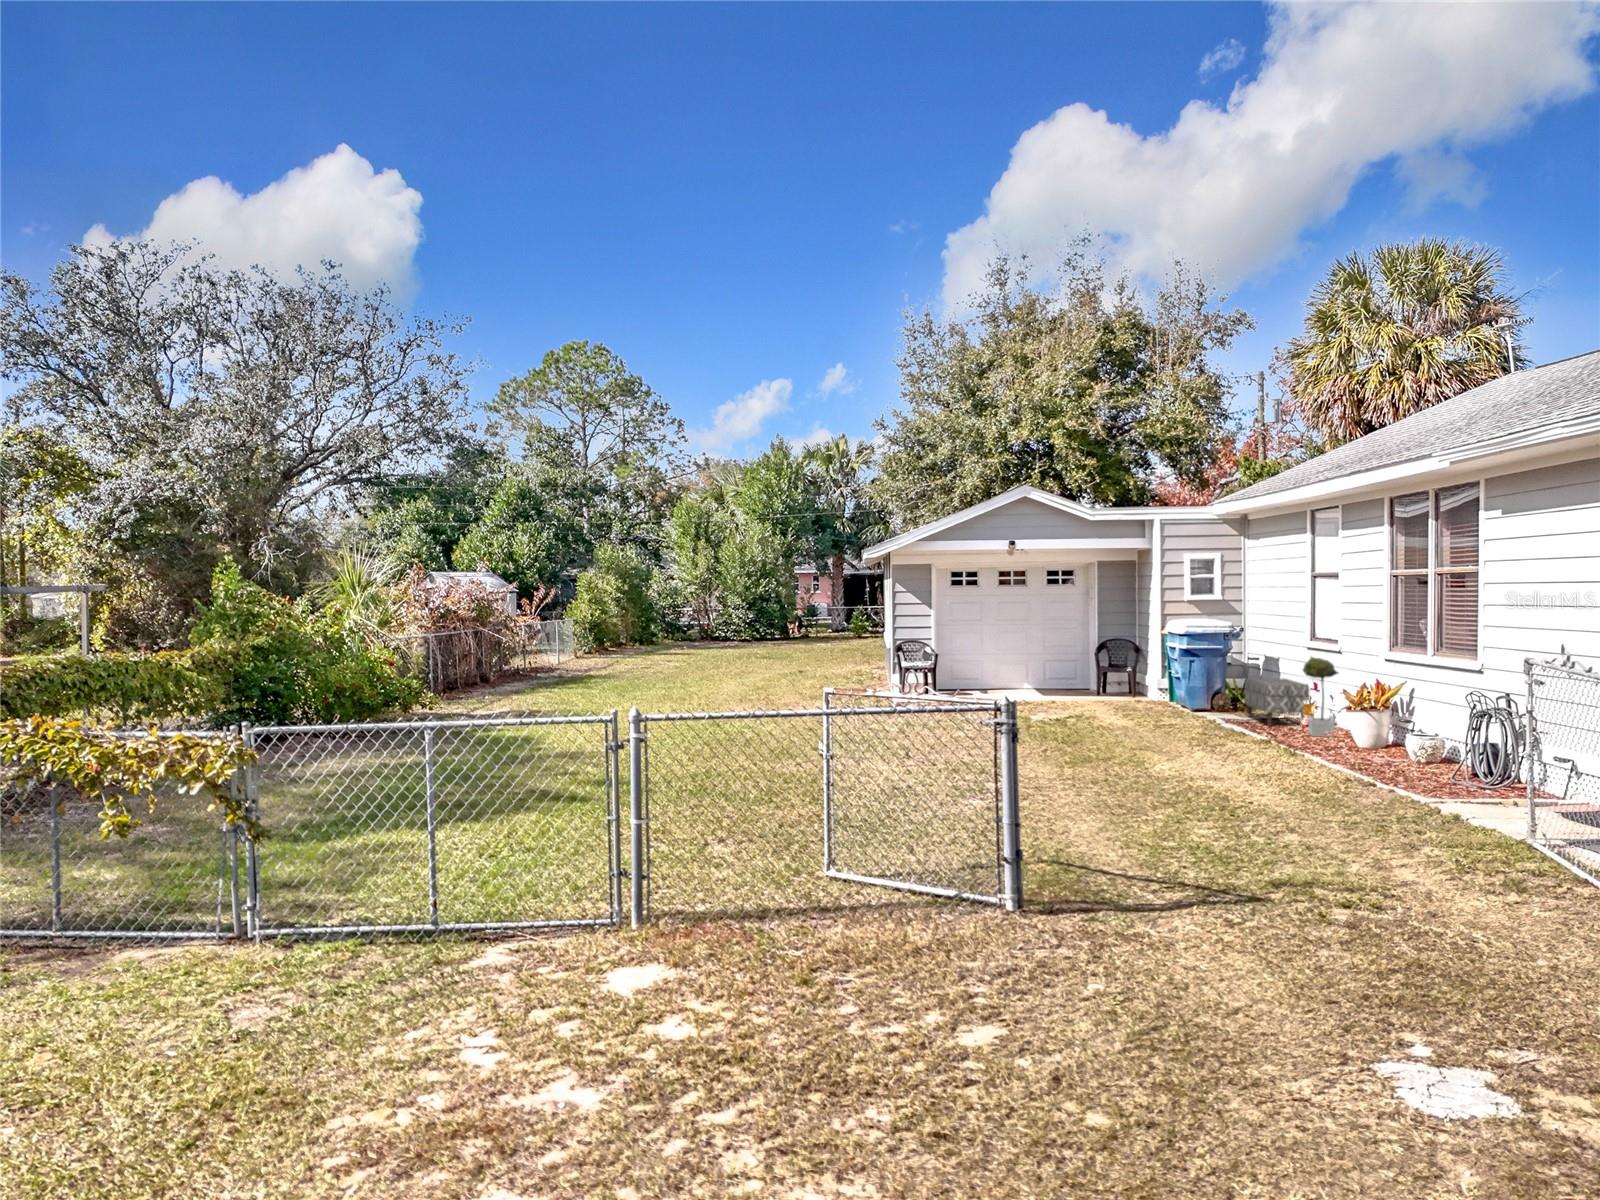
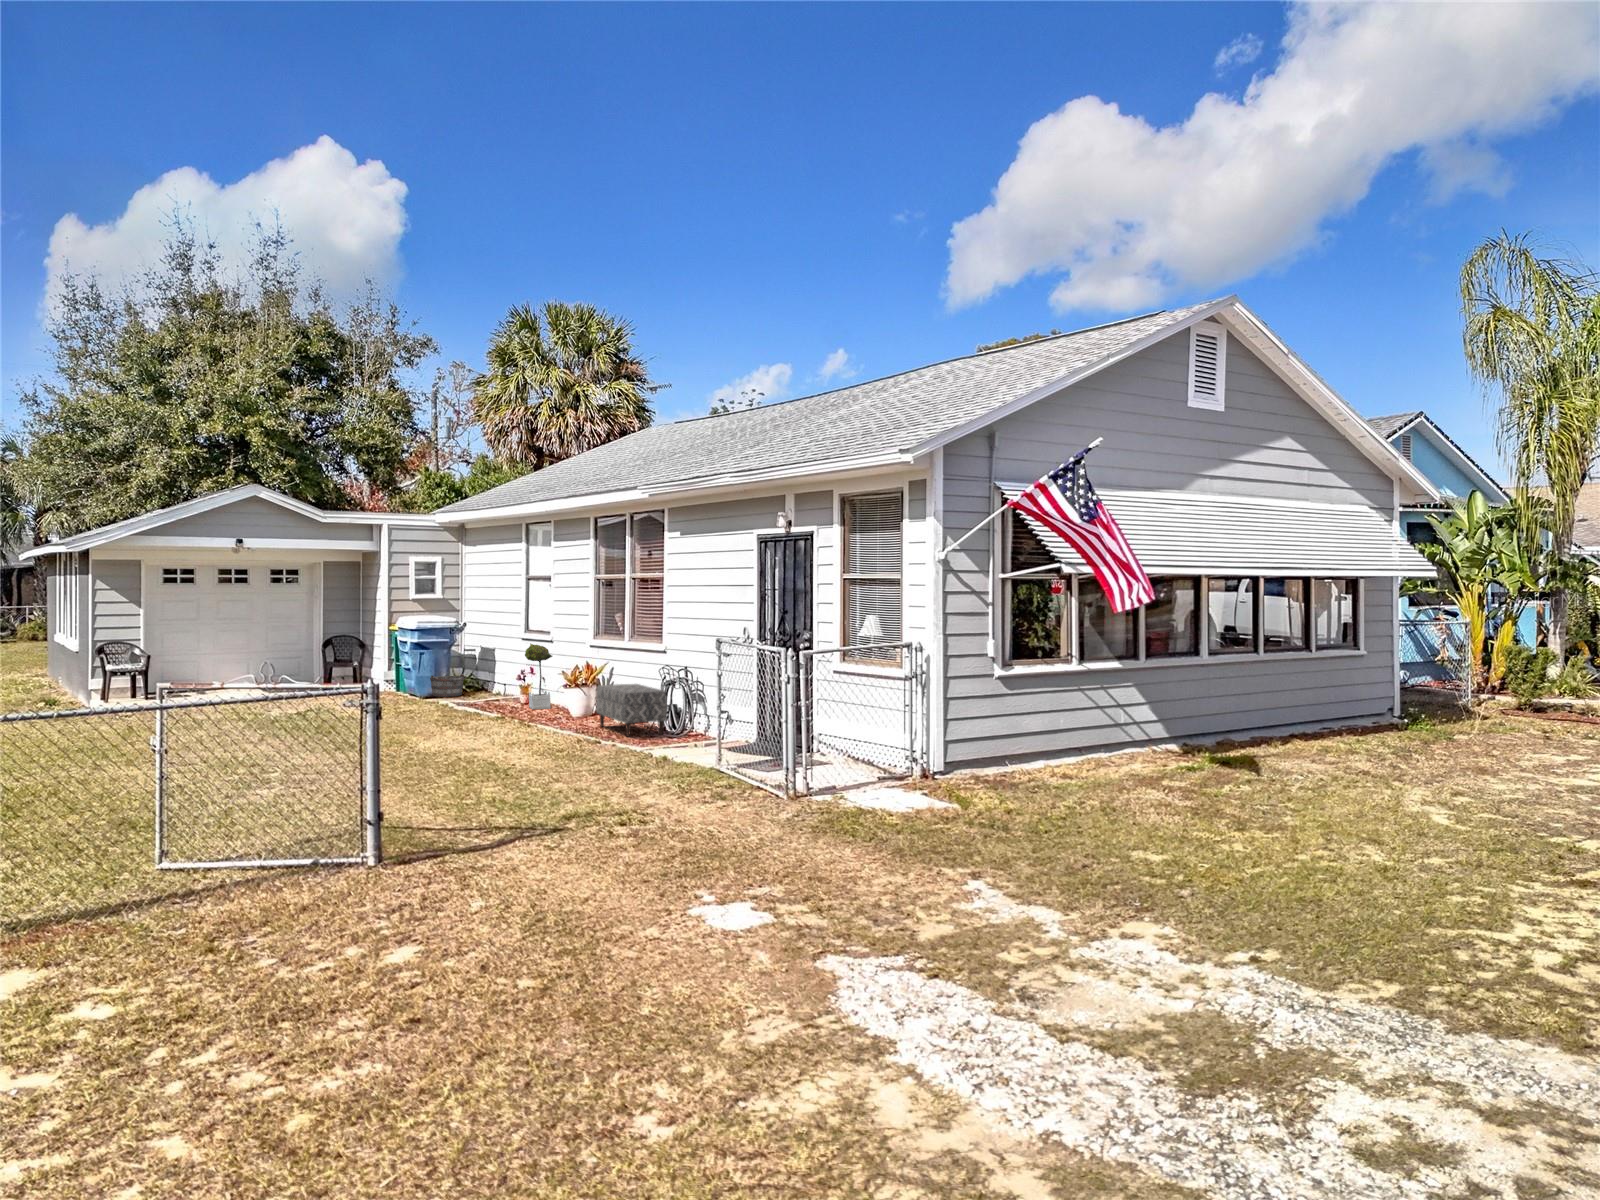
bench: present [1245,678,1309,726] -> present [597,684,667,737]
bucket: none [1200,688,1242,714] -> present [430,674,466,697]

